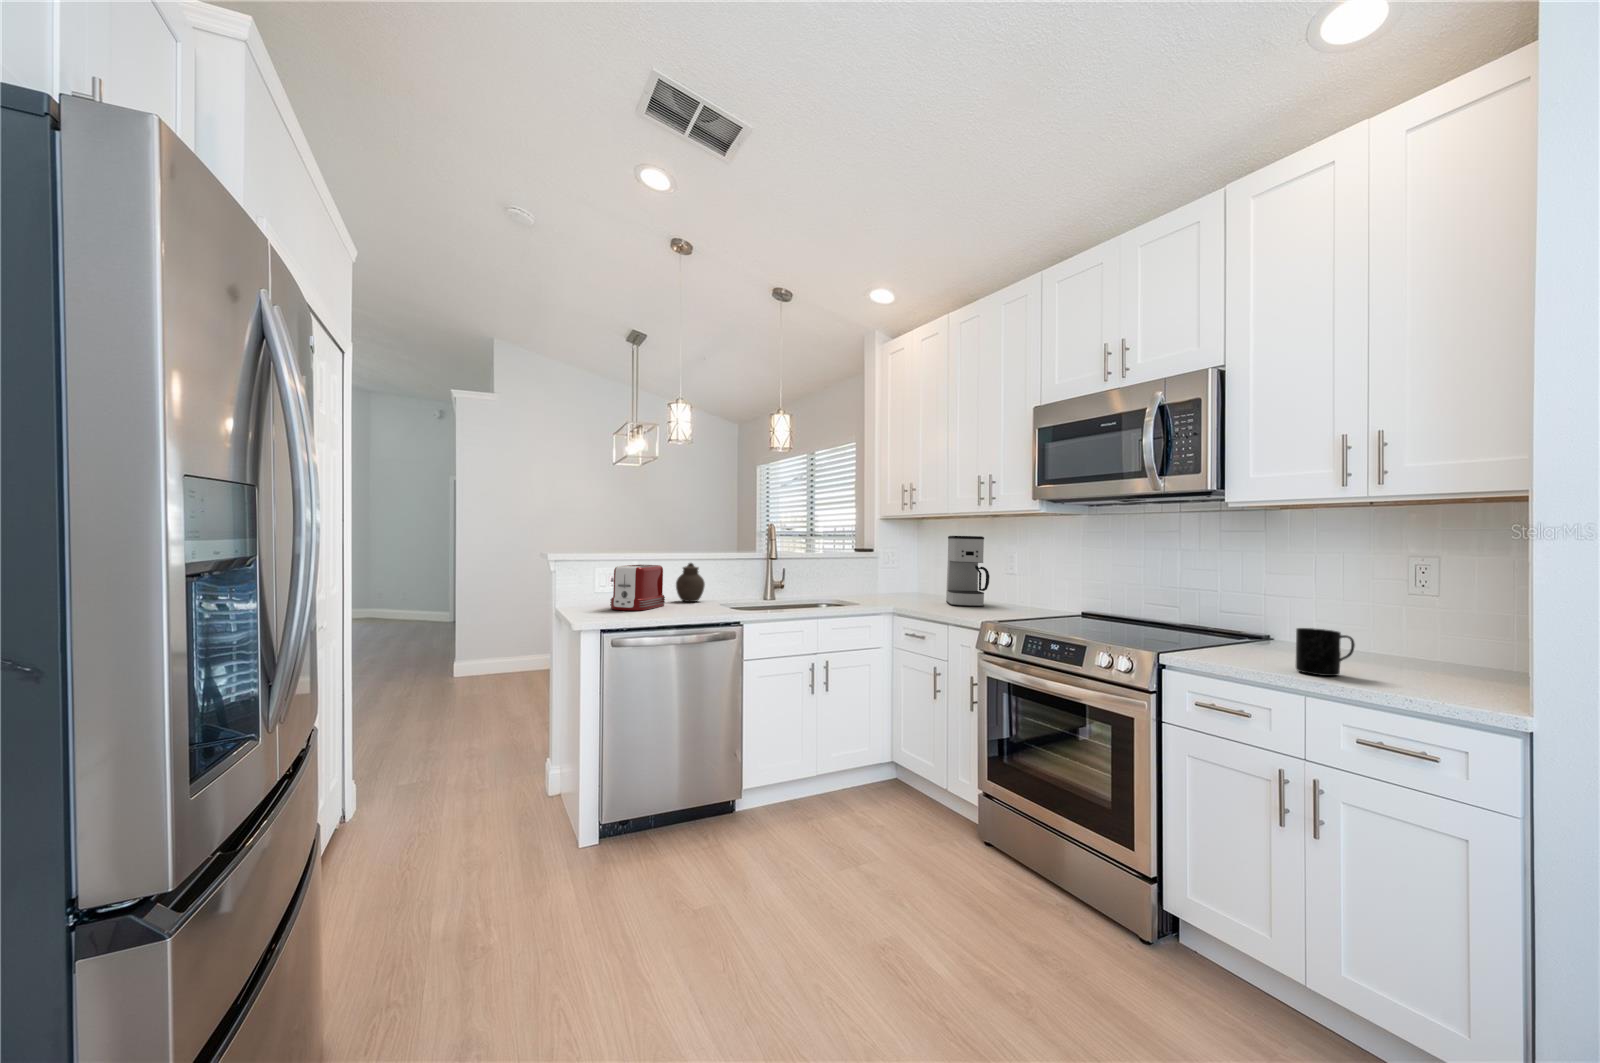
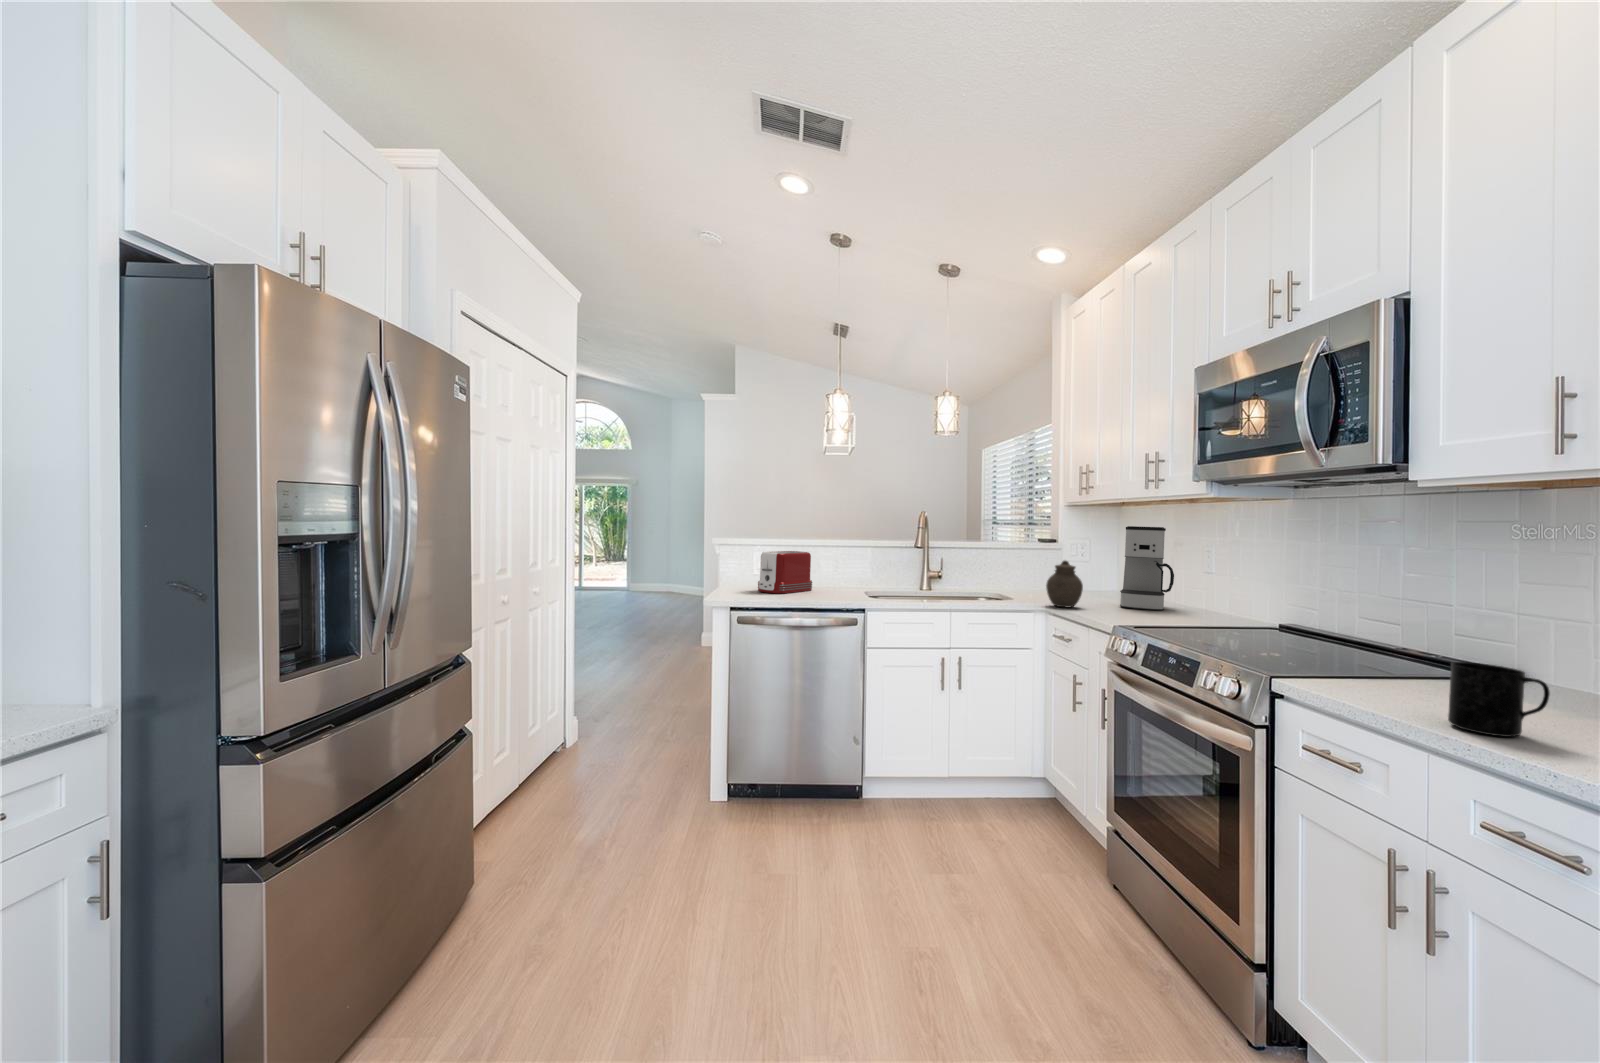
jar: present [676,563,705,602] -> present [1046,561,1083,608]

